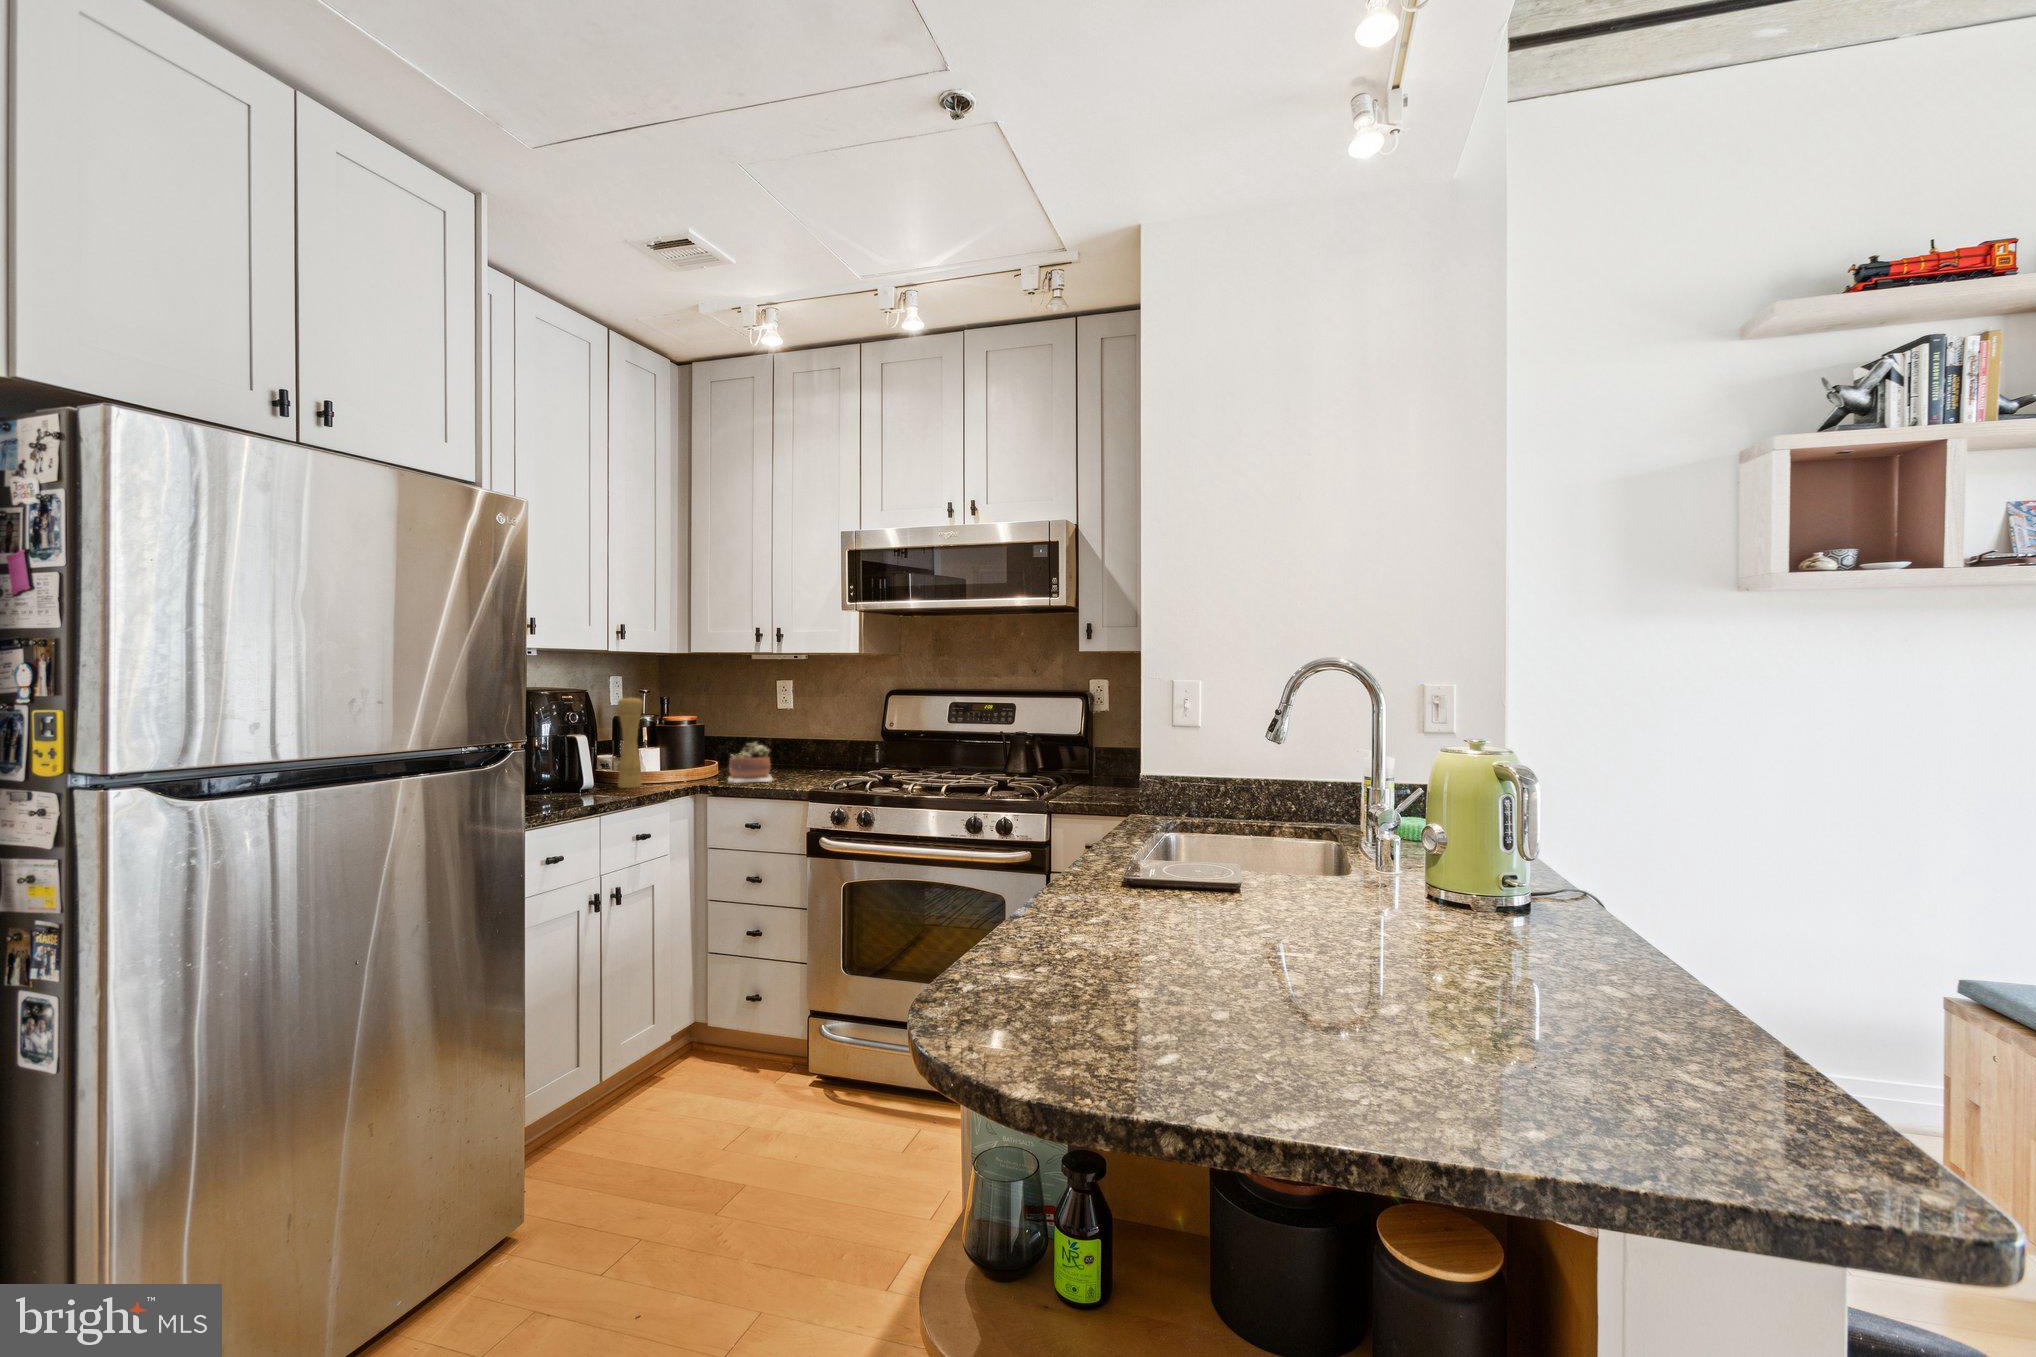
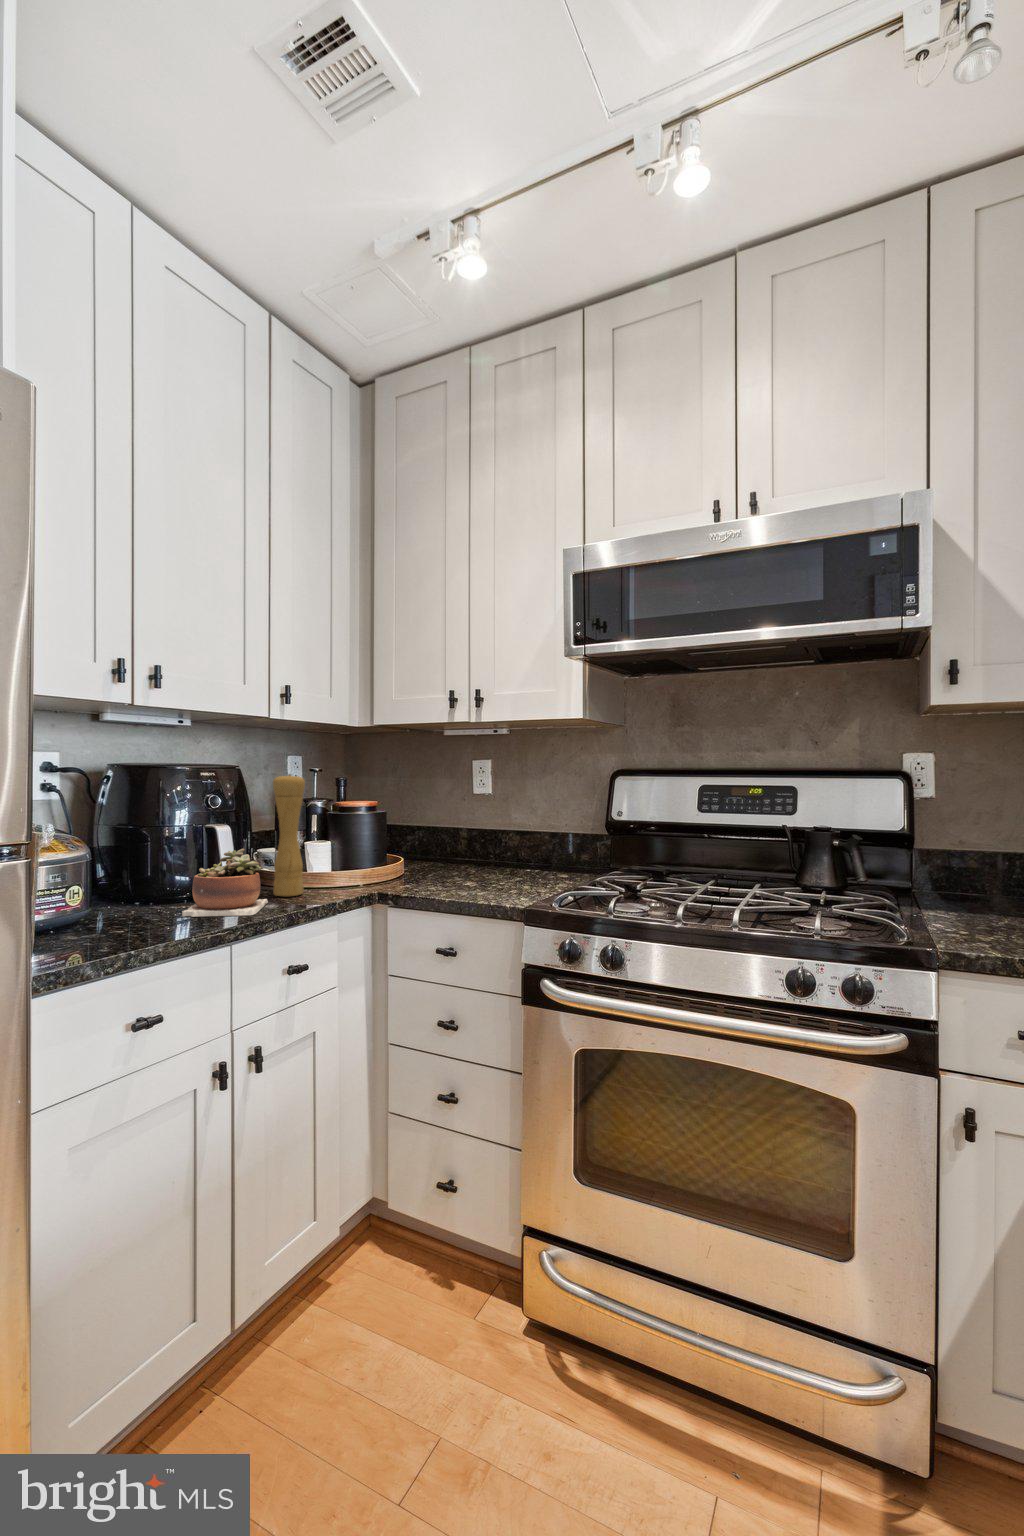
succulent plant: present [728,742,772,783] -> present [182,849,268,917]

